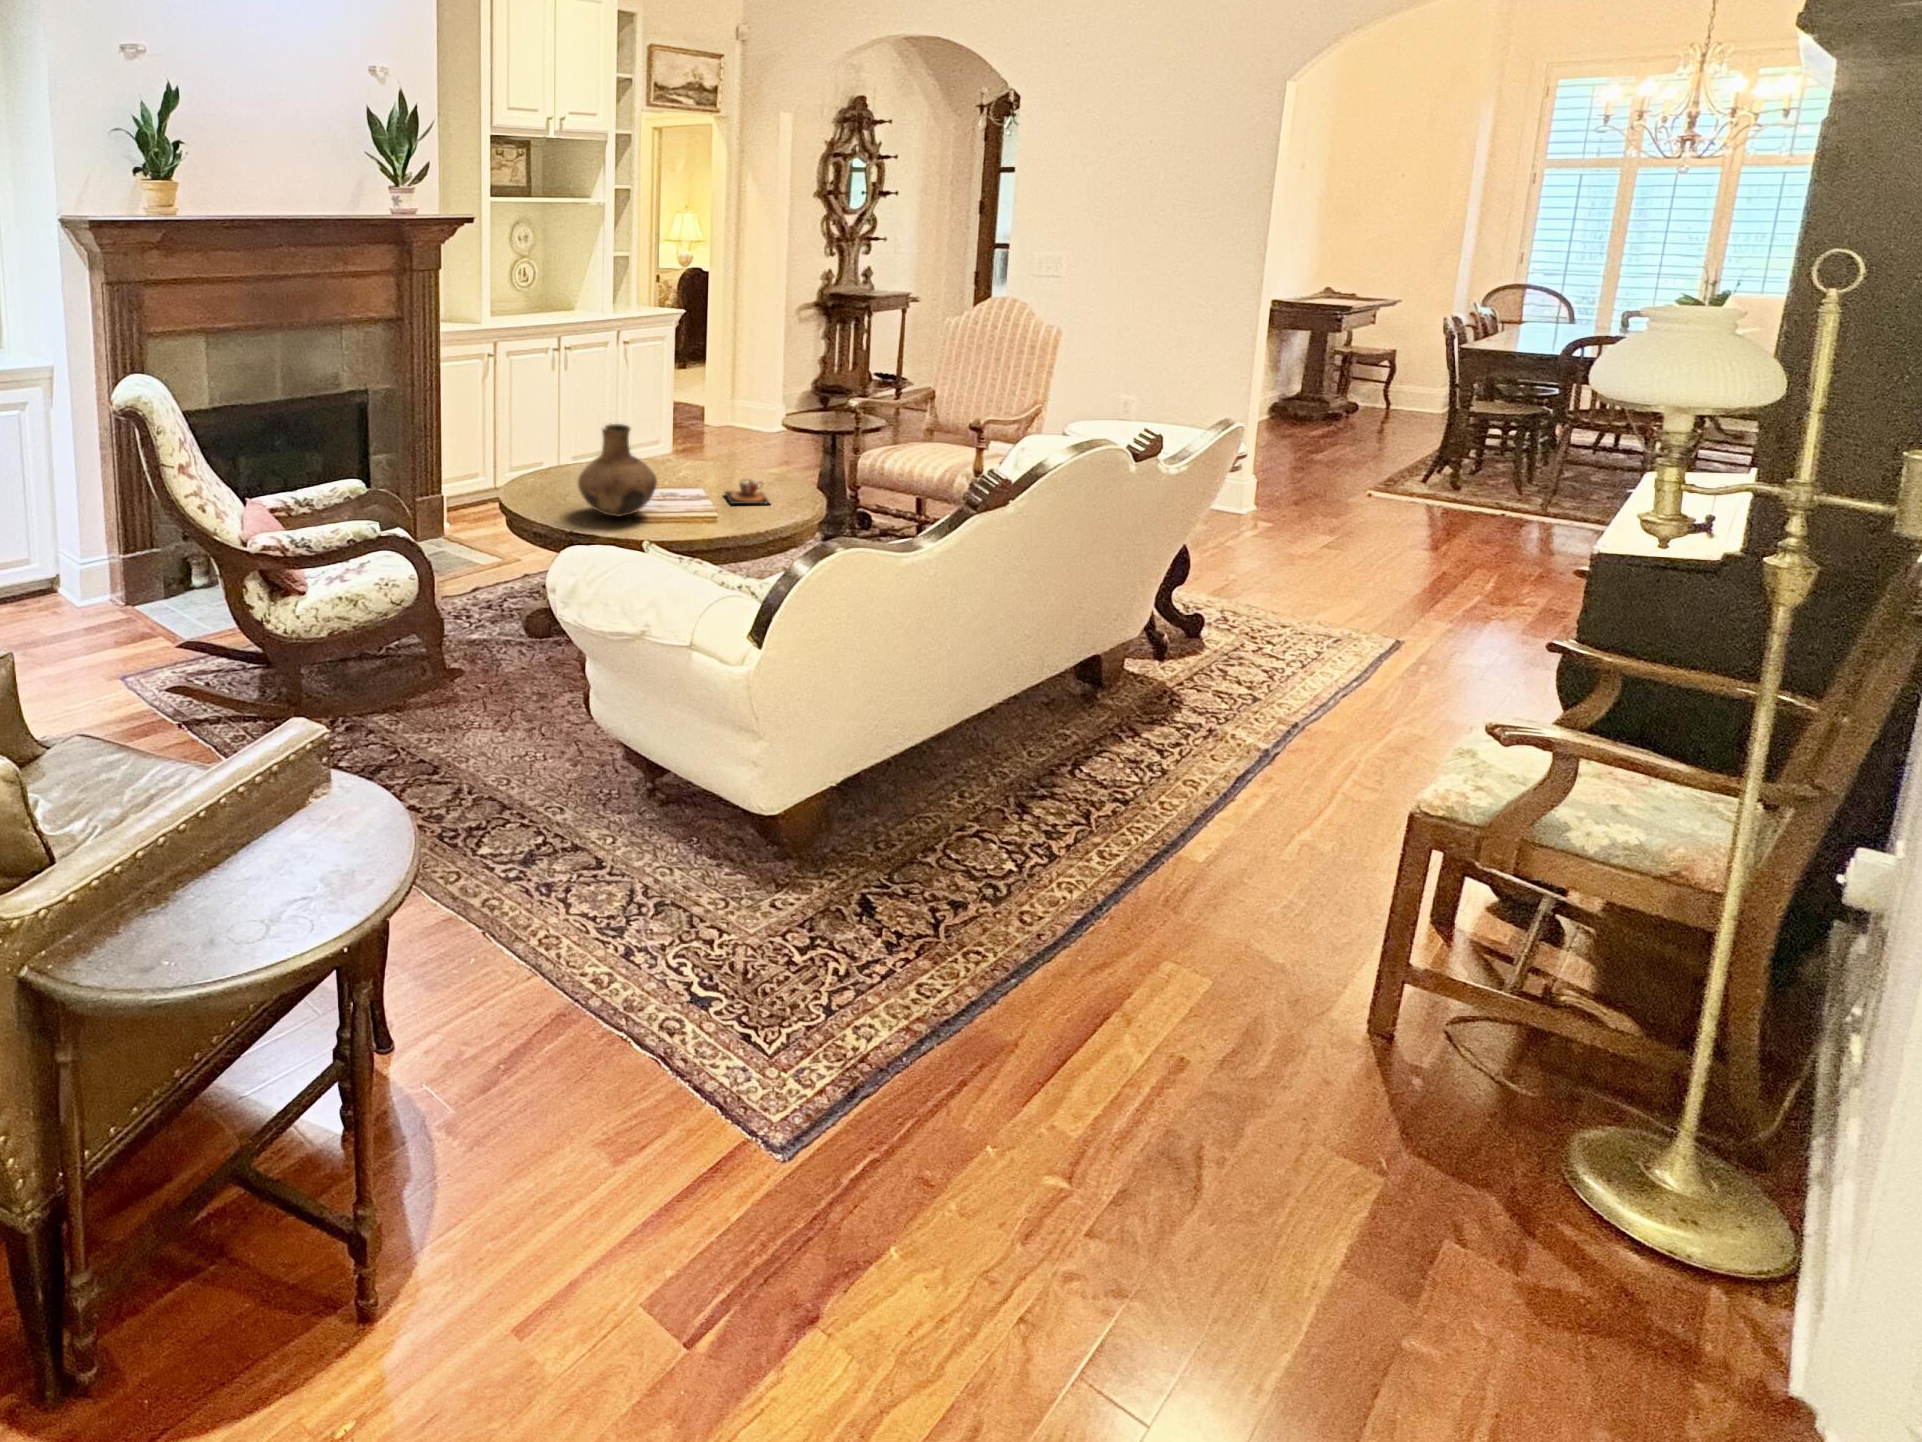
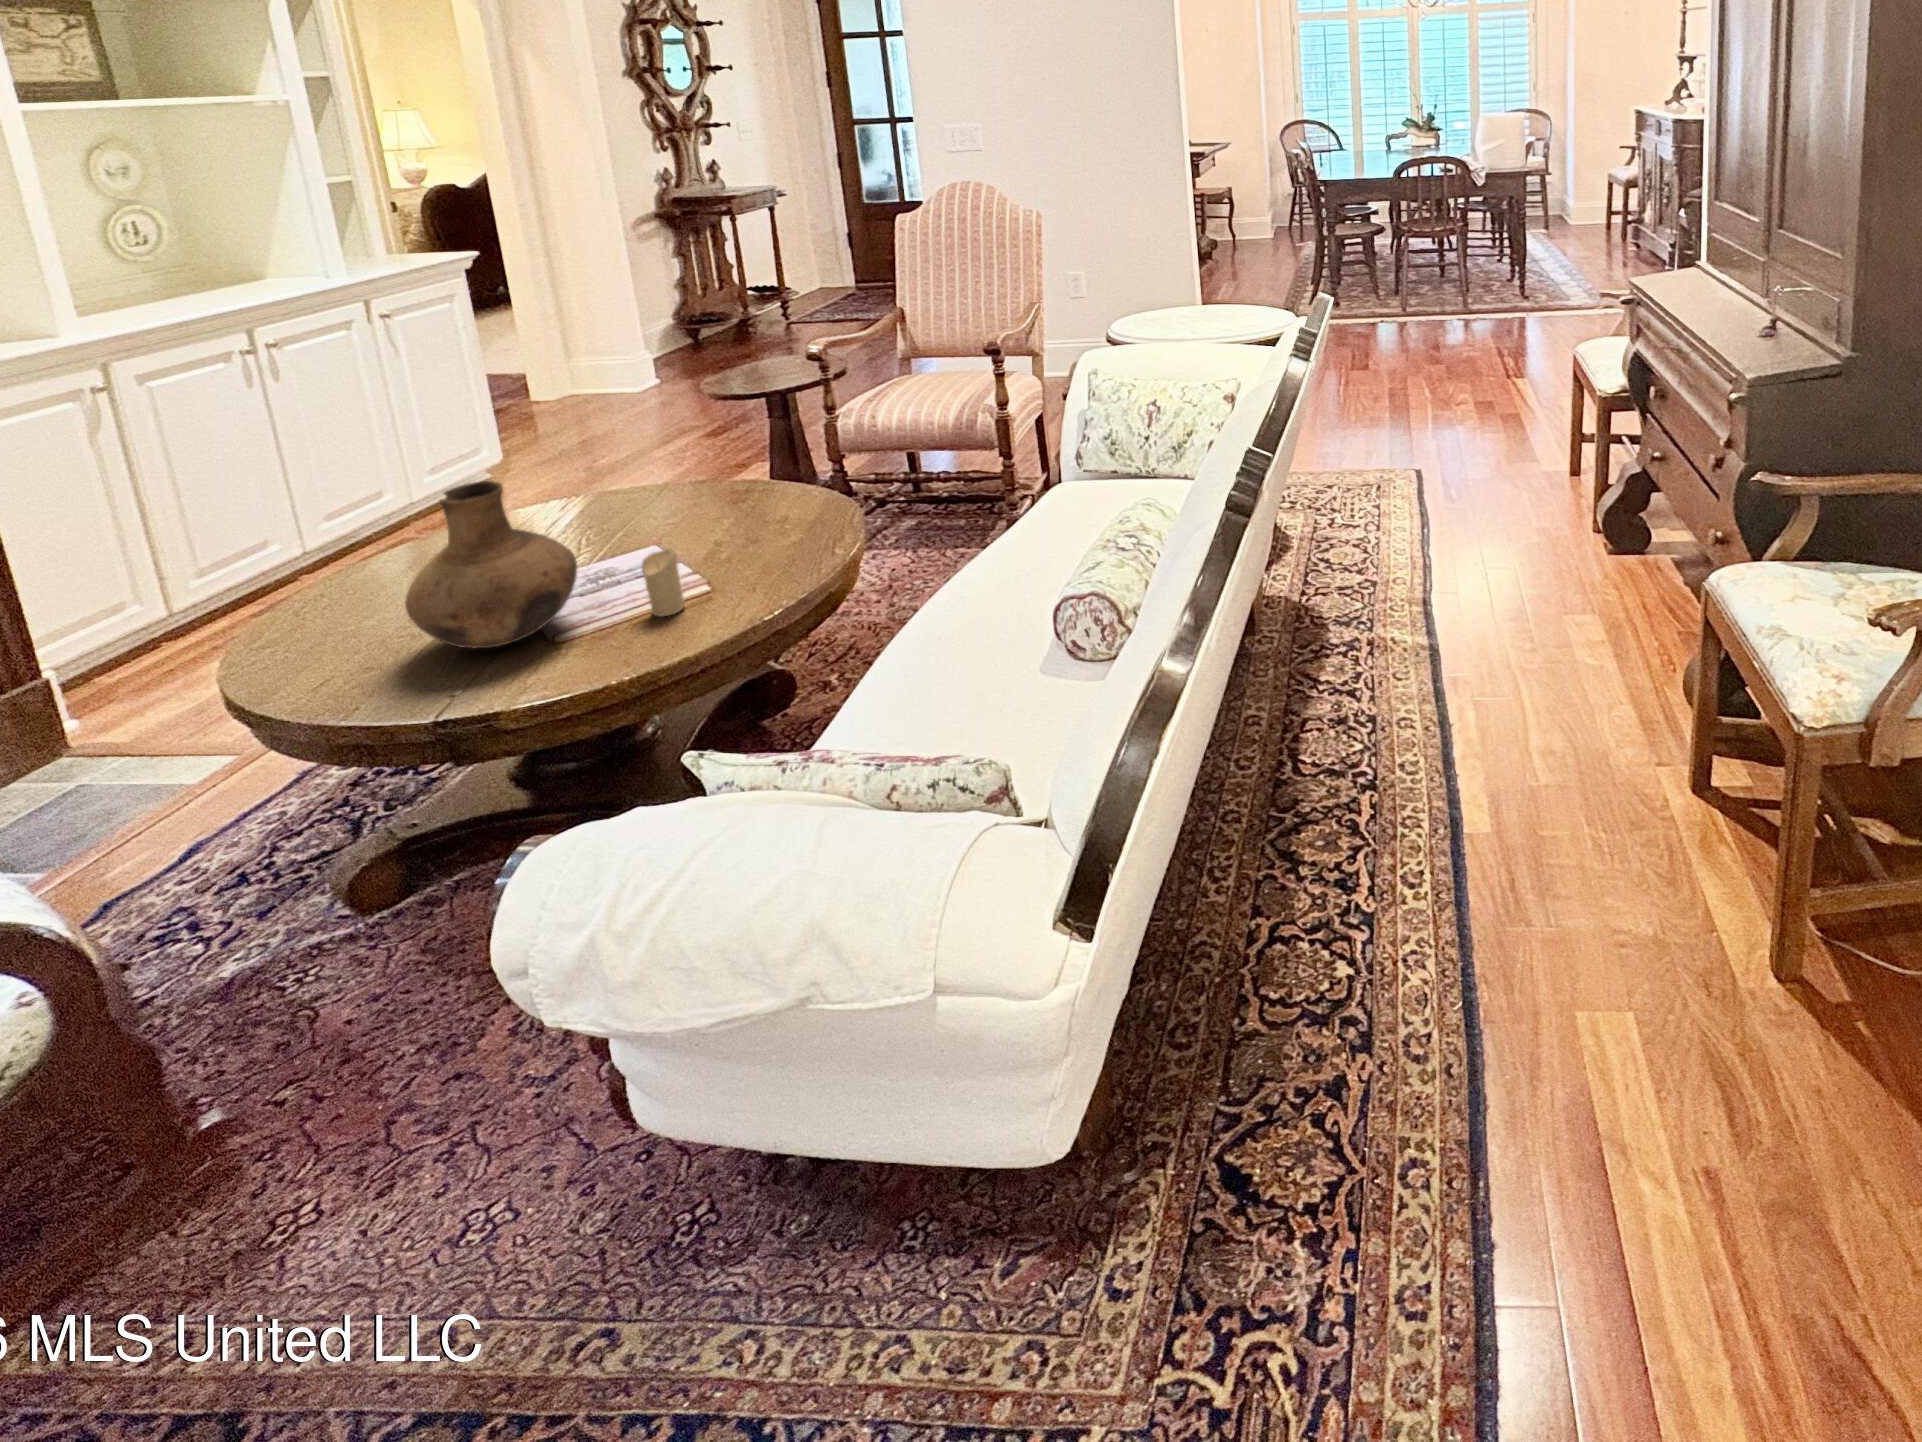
teacup: present [724,479,769,504] -> none [683,499,774,549]
candle: none [685,488,704,527] -> present [642,549,684,616]

